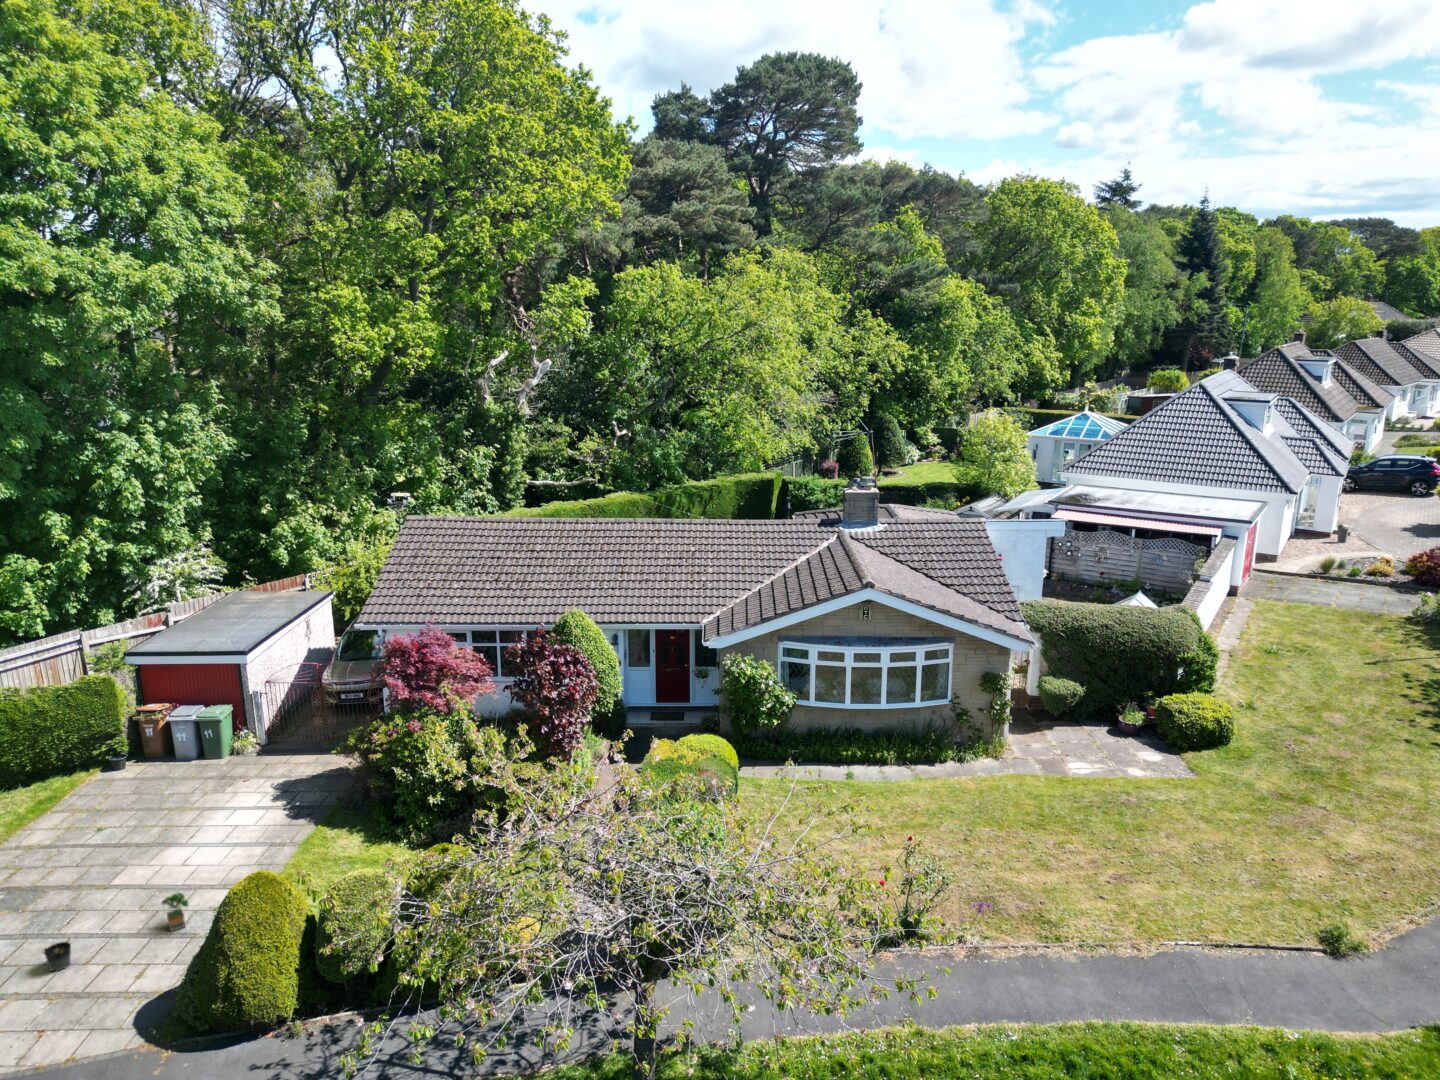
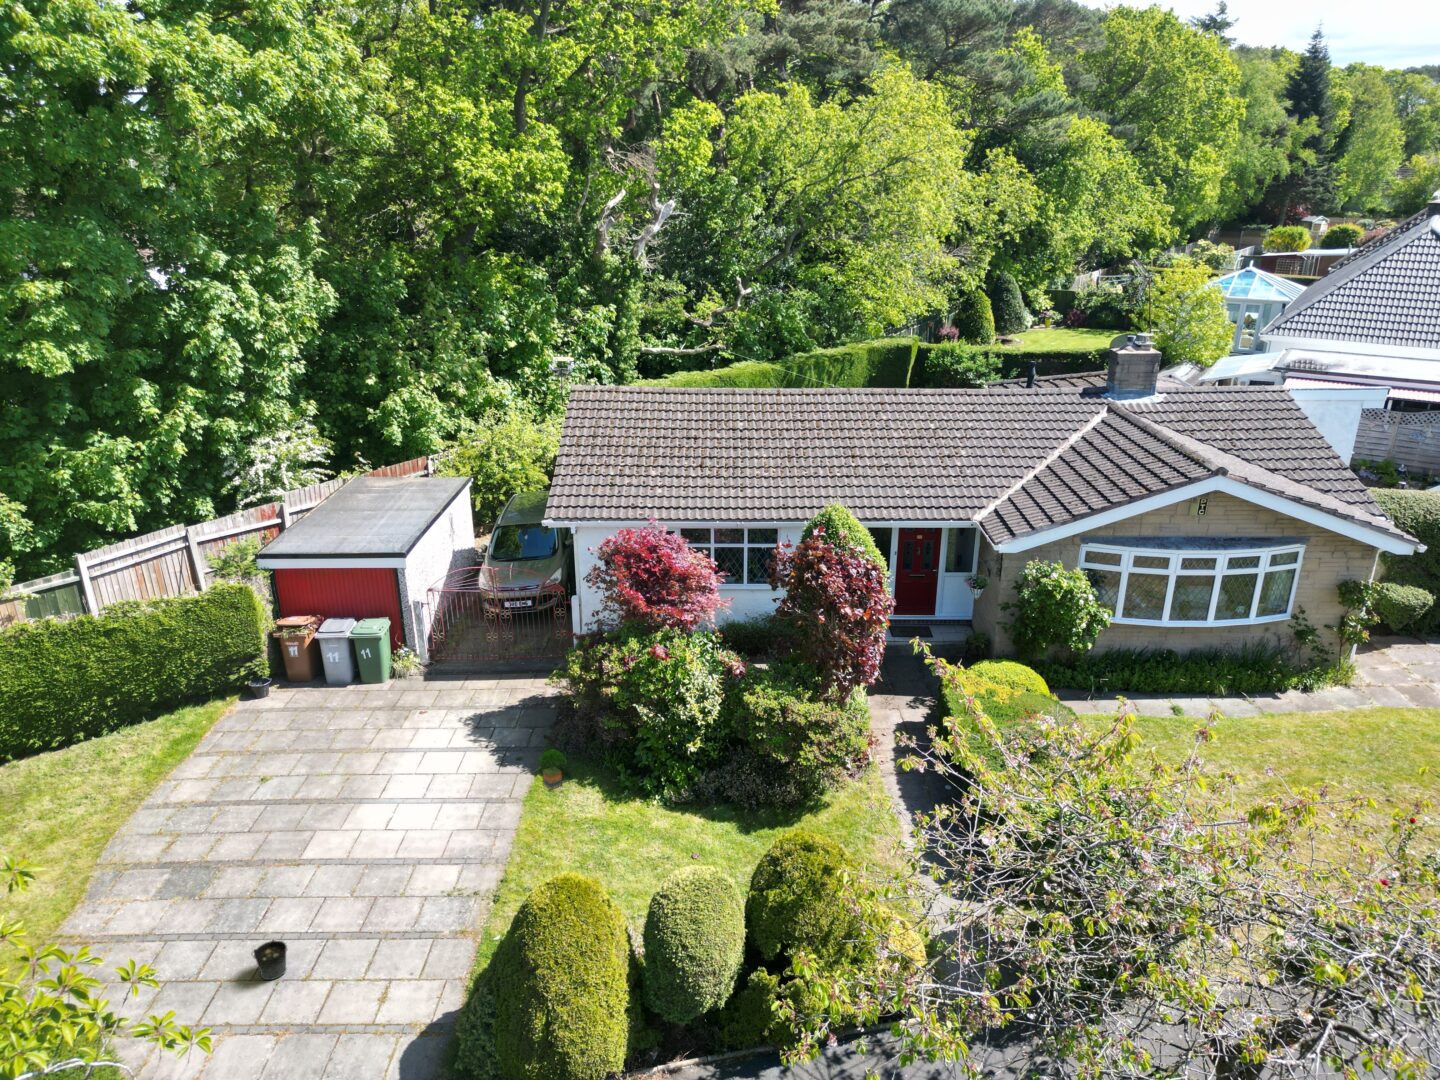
potted tree: present [162,893,188,931] -> present [539,749,567,790]

